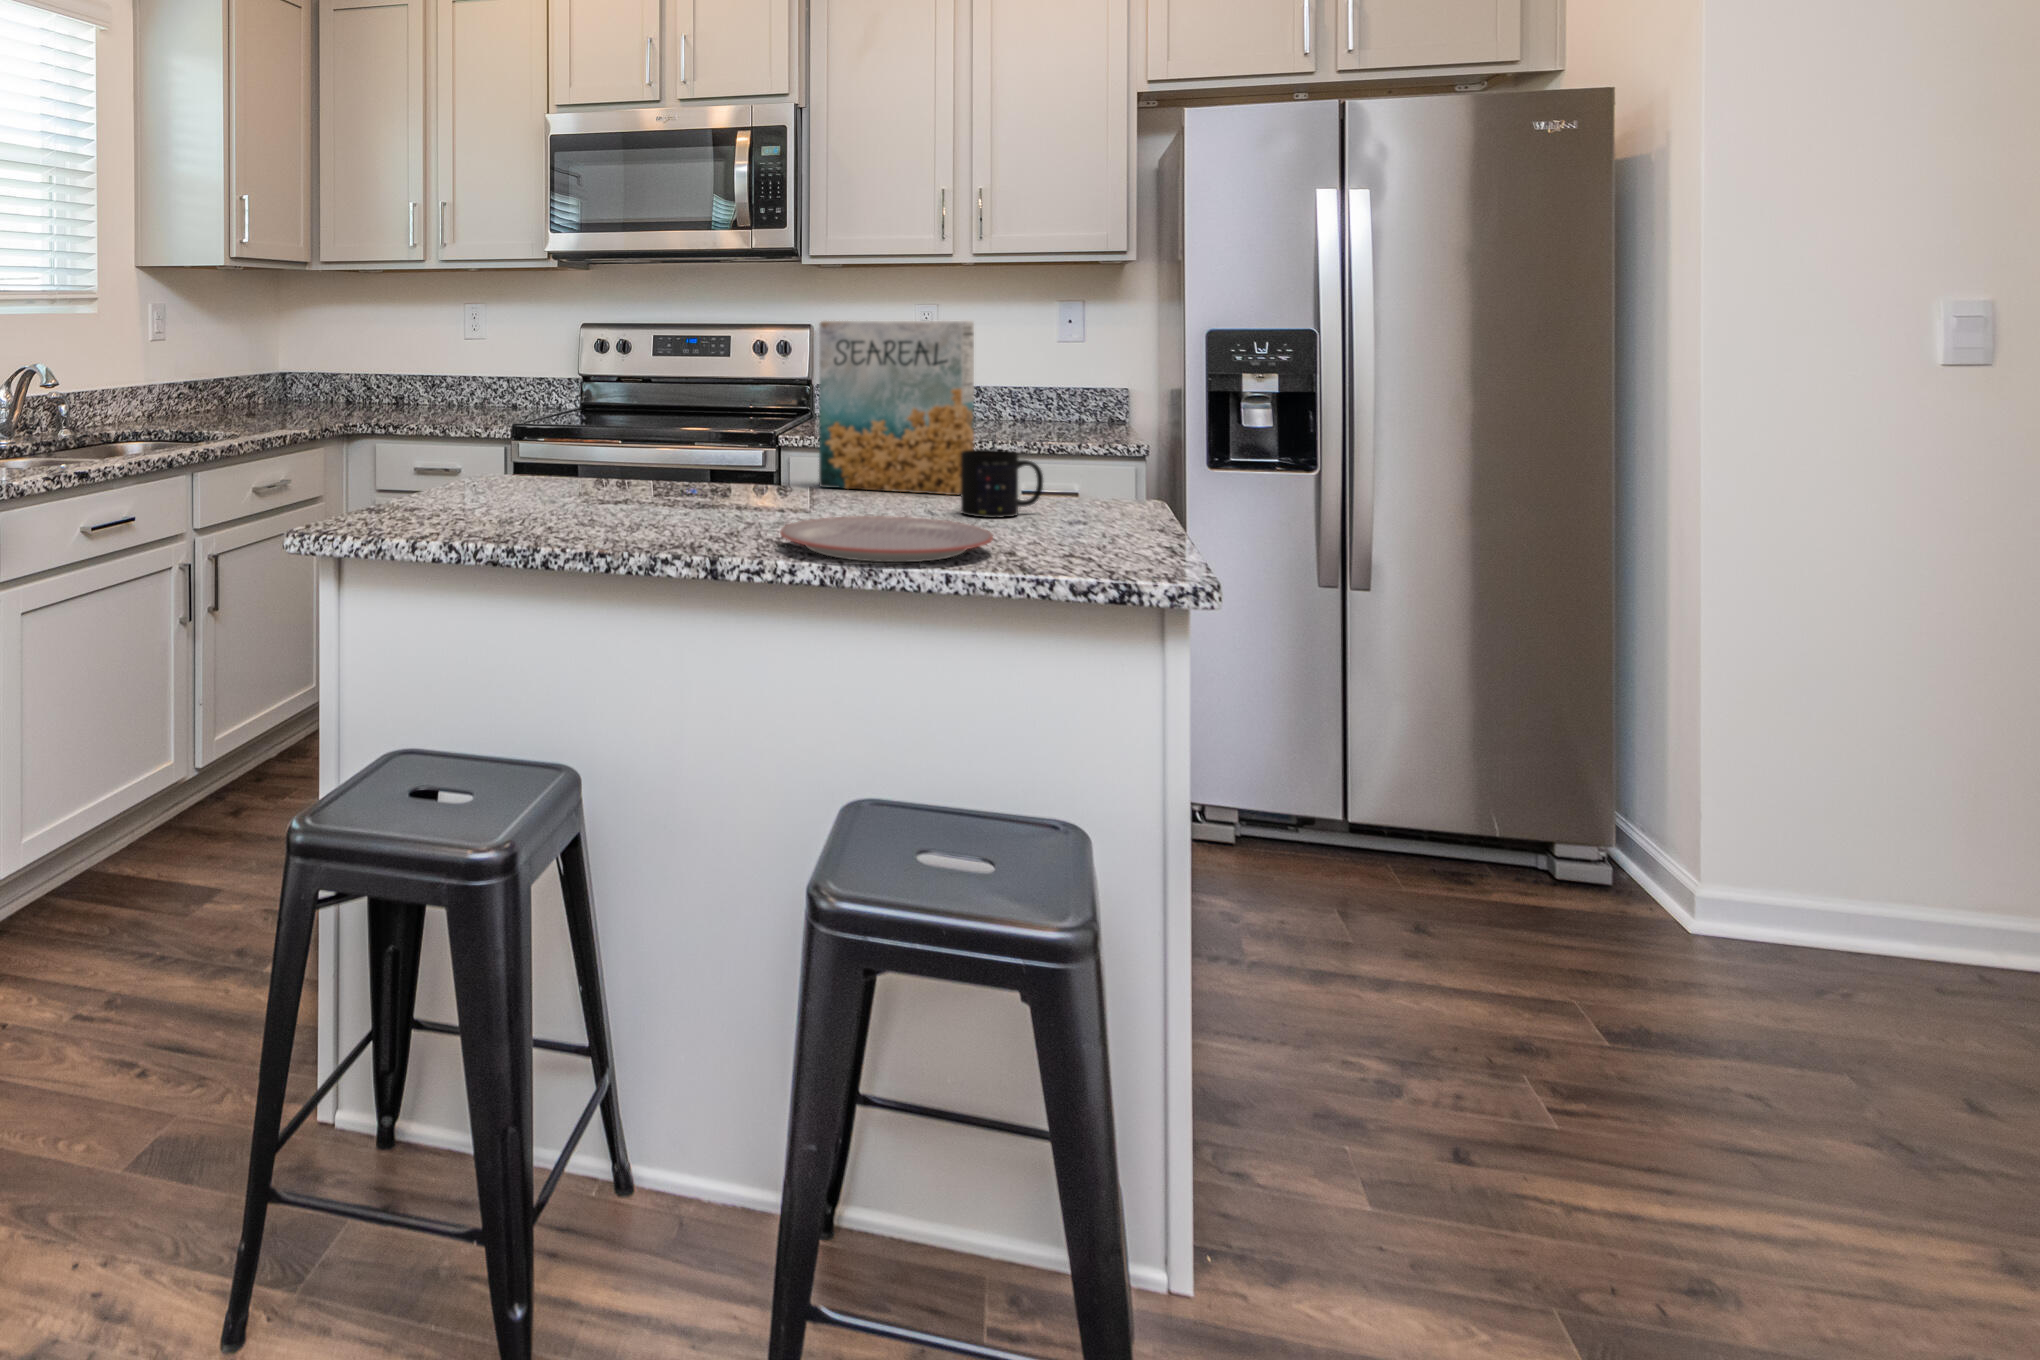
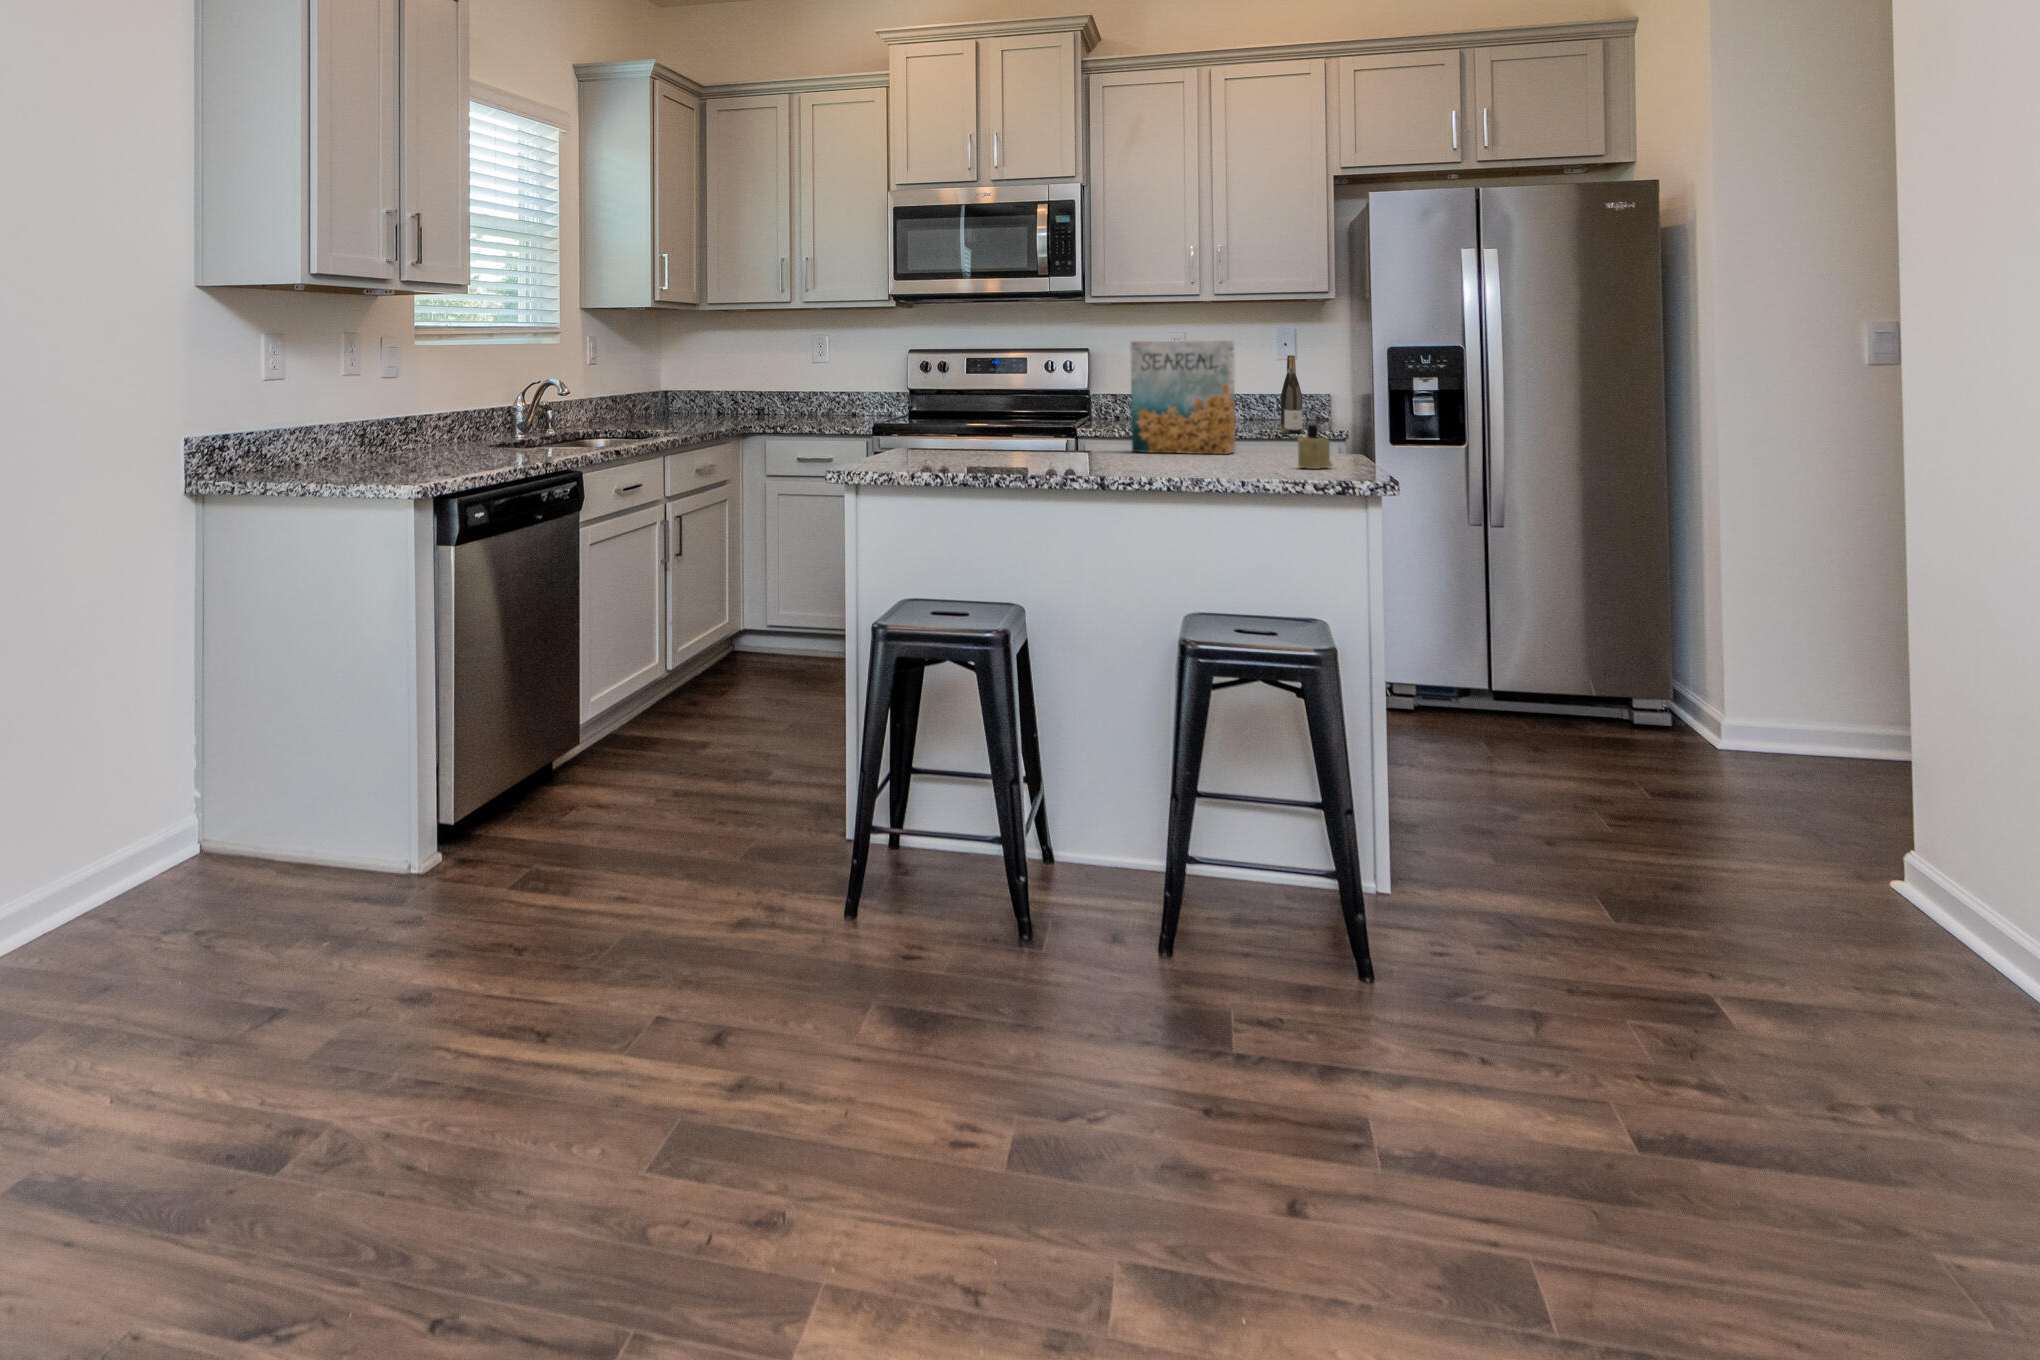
wine bottle: none [1063,338,1092,443] -> present [1281,355,1303,433]
mug: present [961,449,1043,518] -> none [1235,420,1287,461]
candle: none [1049,469,1108,546] -> present [1298,425,1332,469]
plate: present [780,516,993,562] -> none [1141,456,1268,474]

